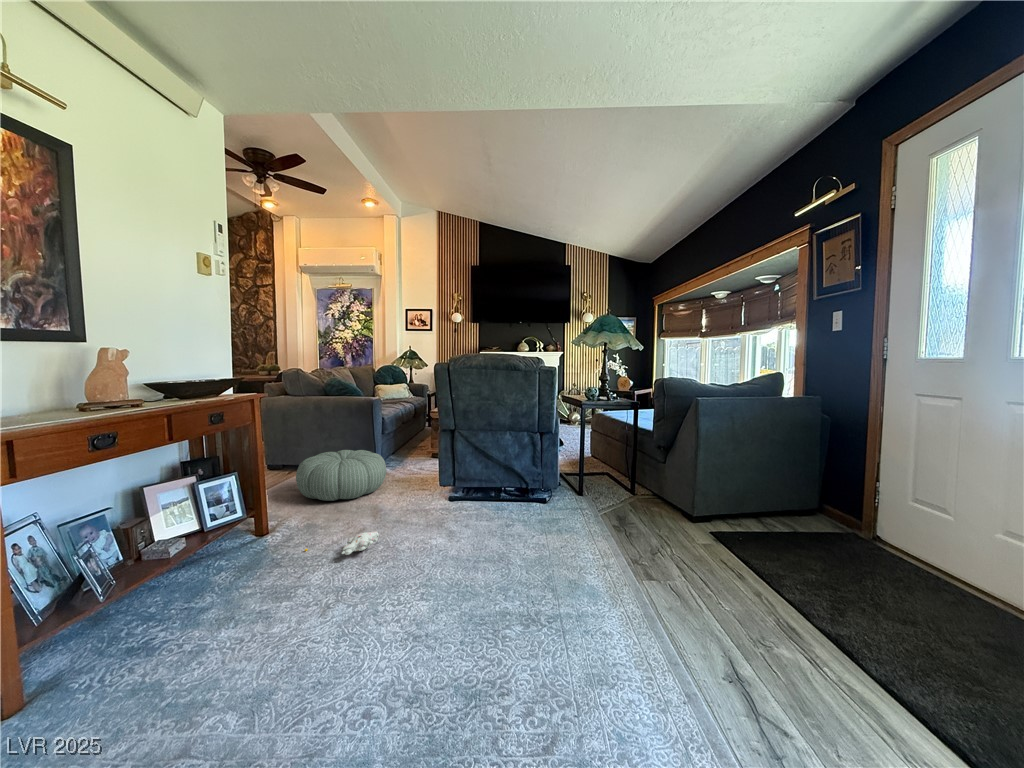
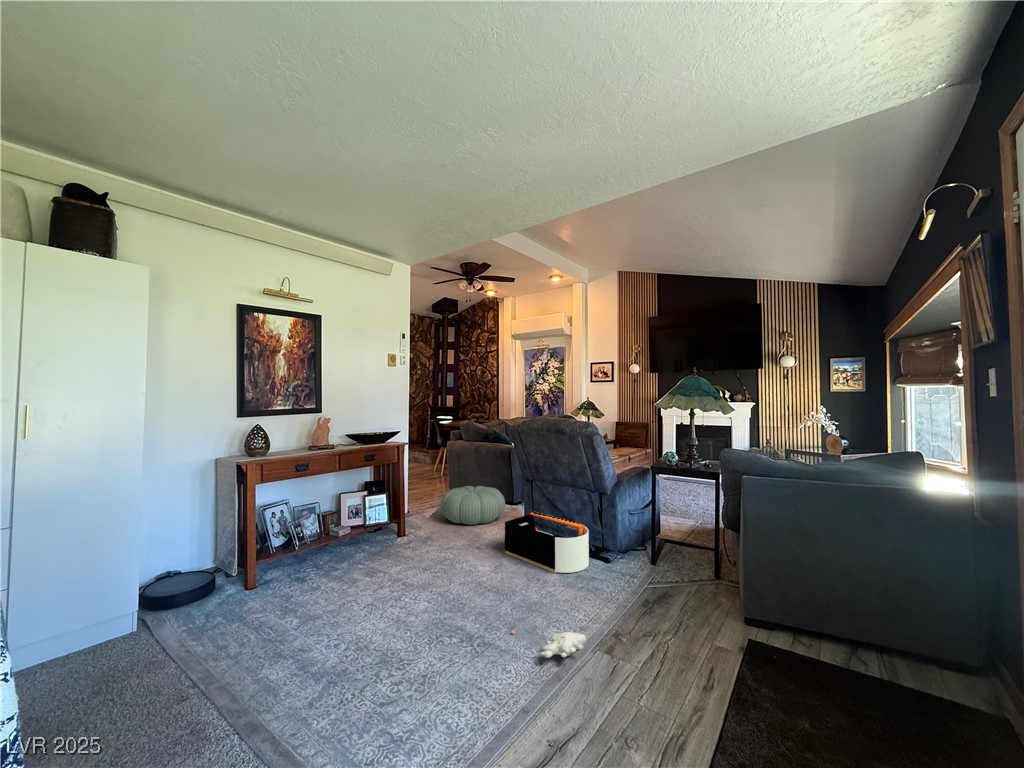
storage bin: none [437,467,536,525] -> present [505,513,589,573]
plush toy: present [305,531,379,555] -> present [512,631,586,658]

